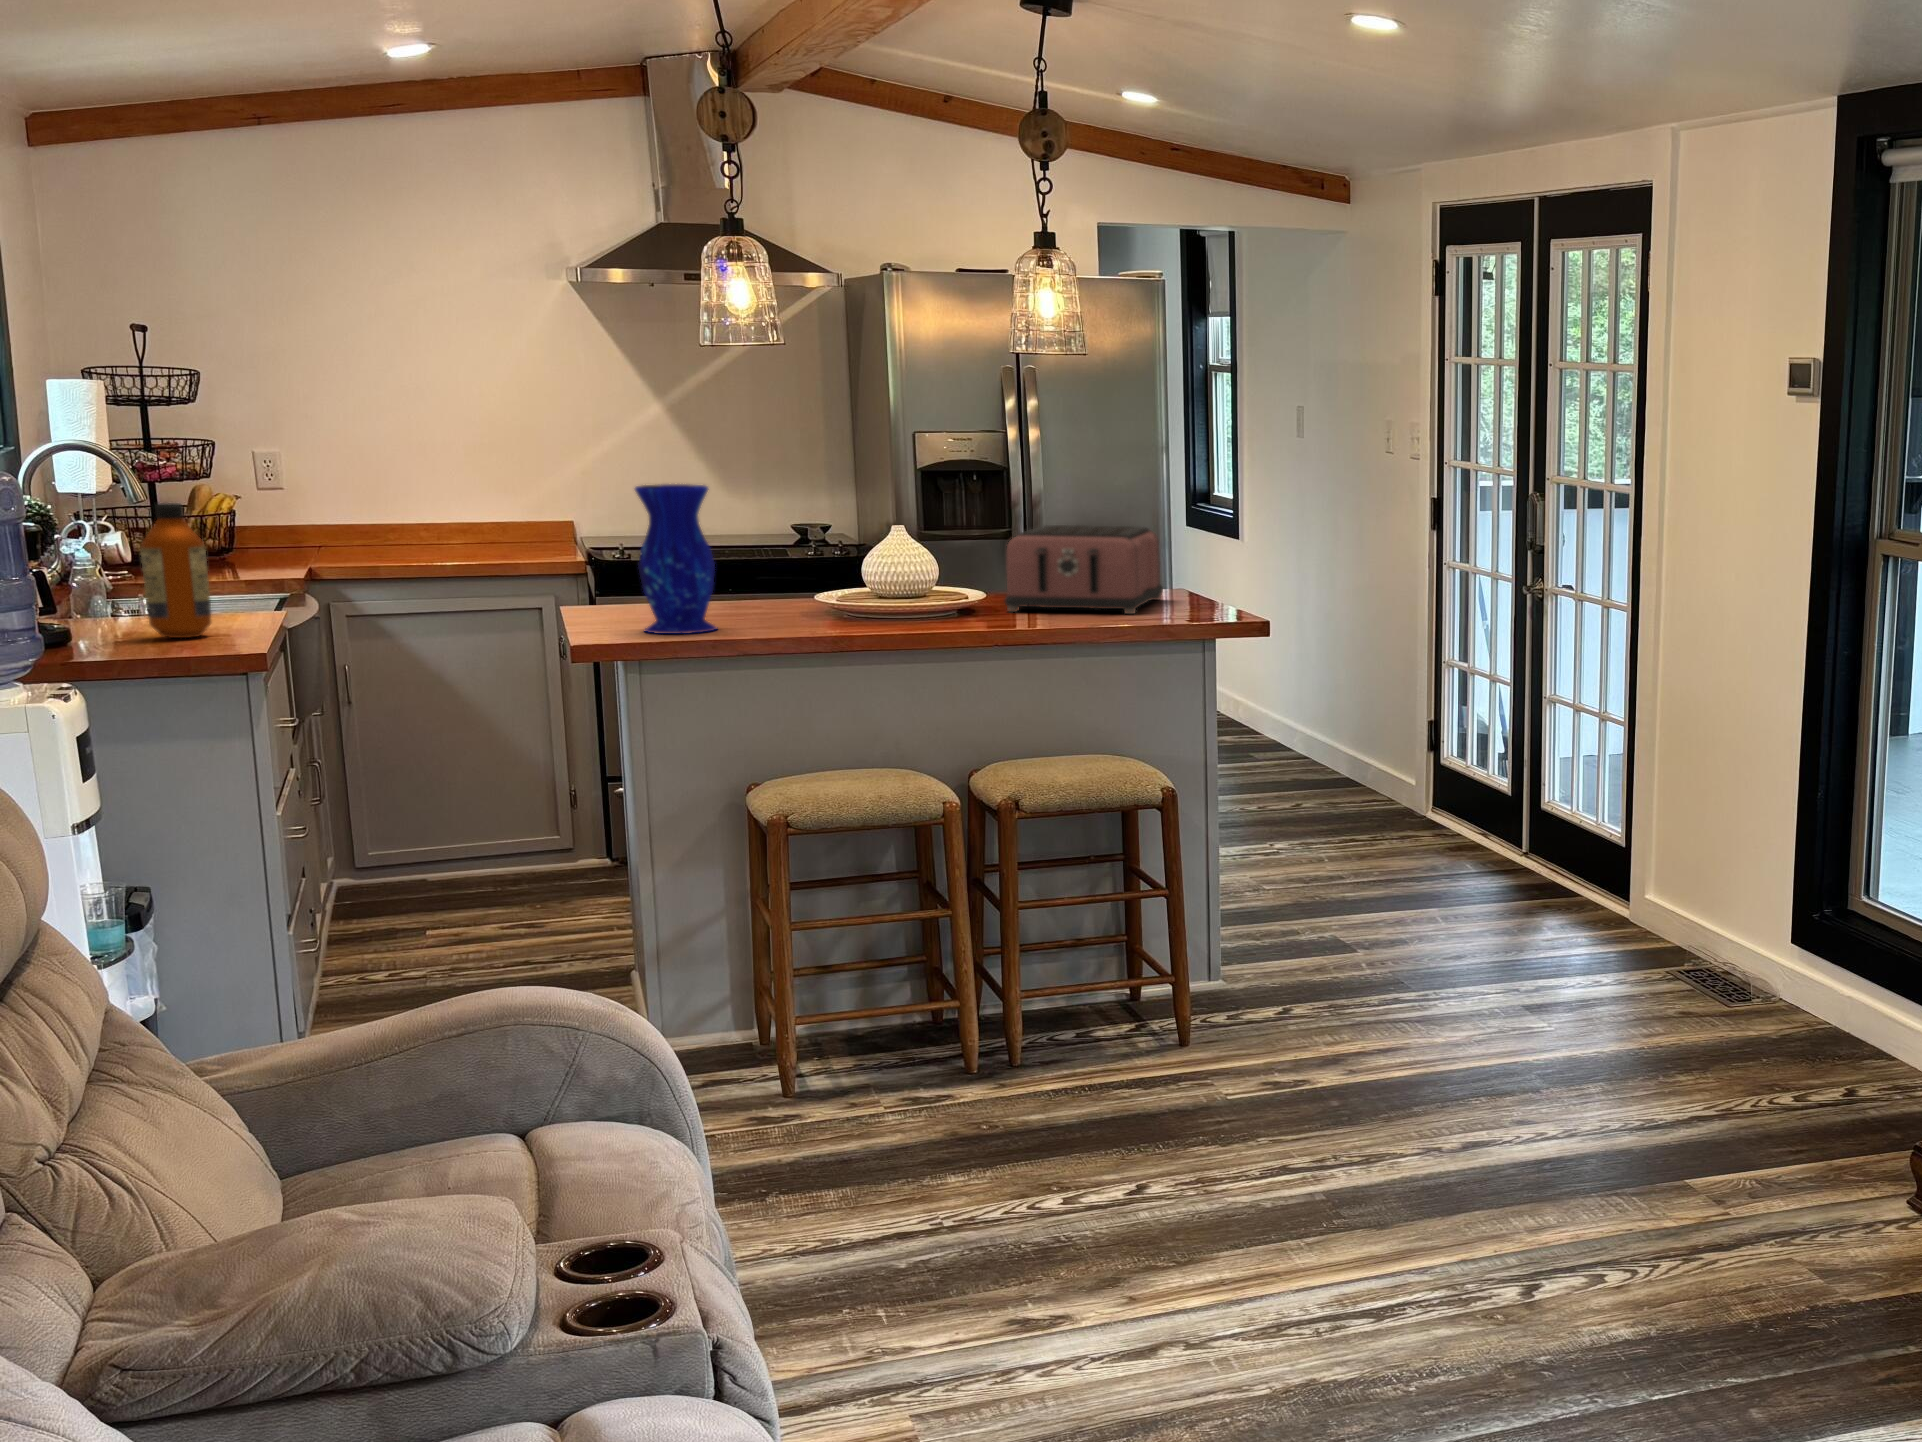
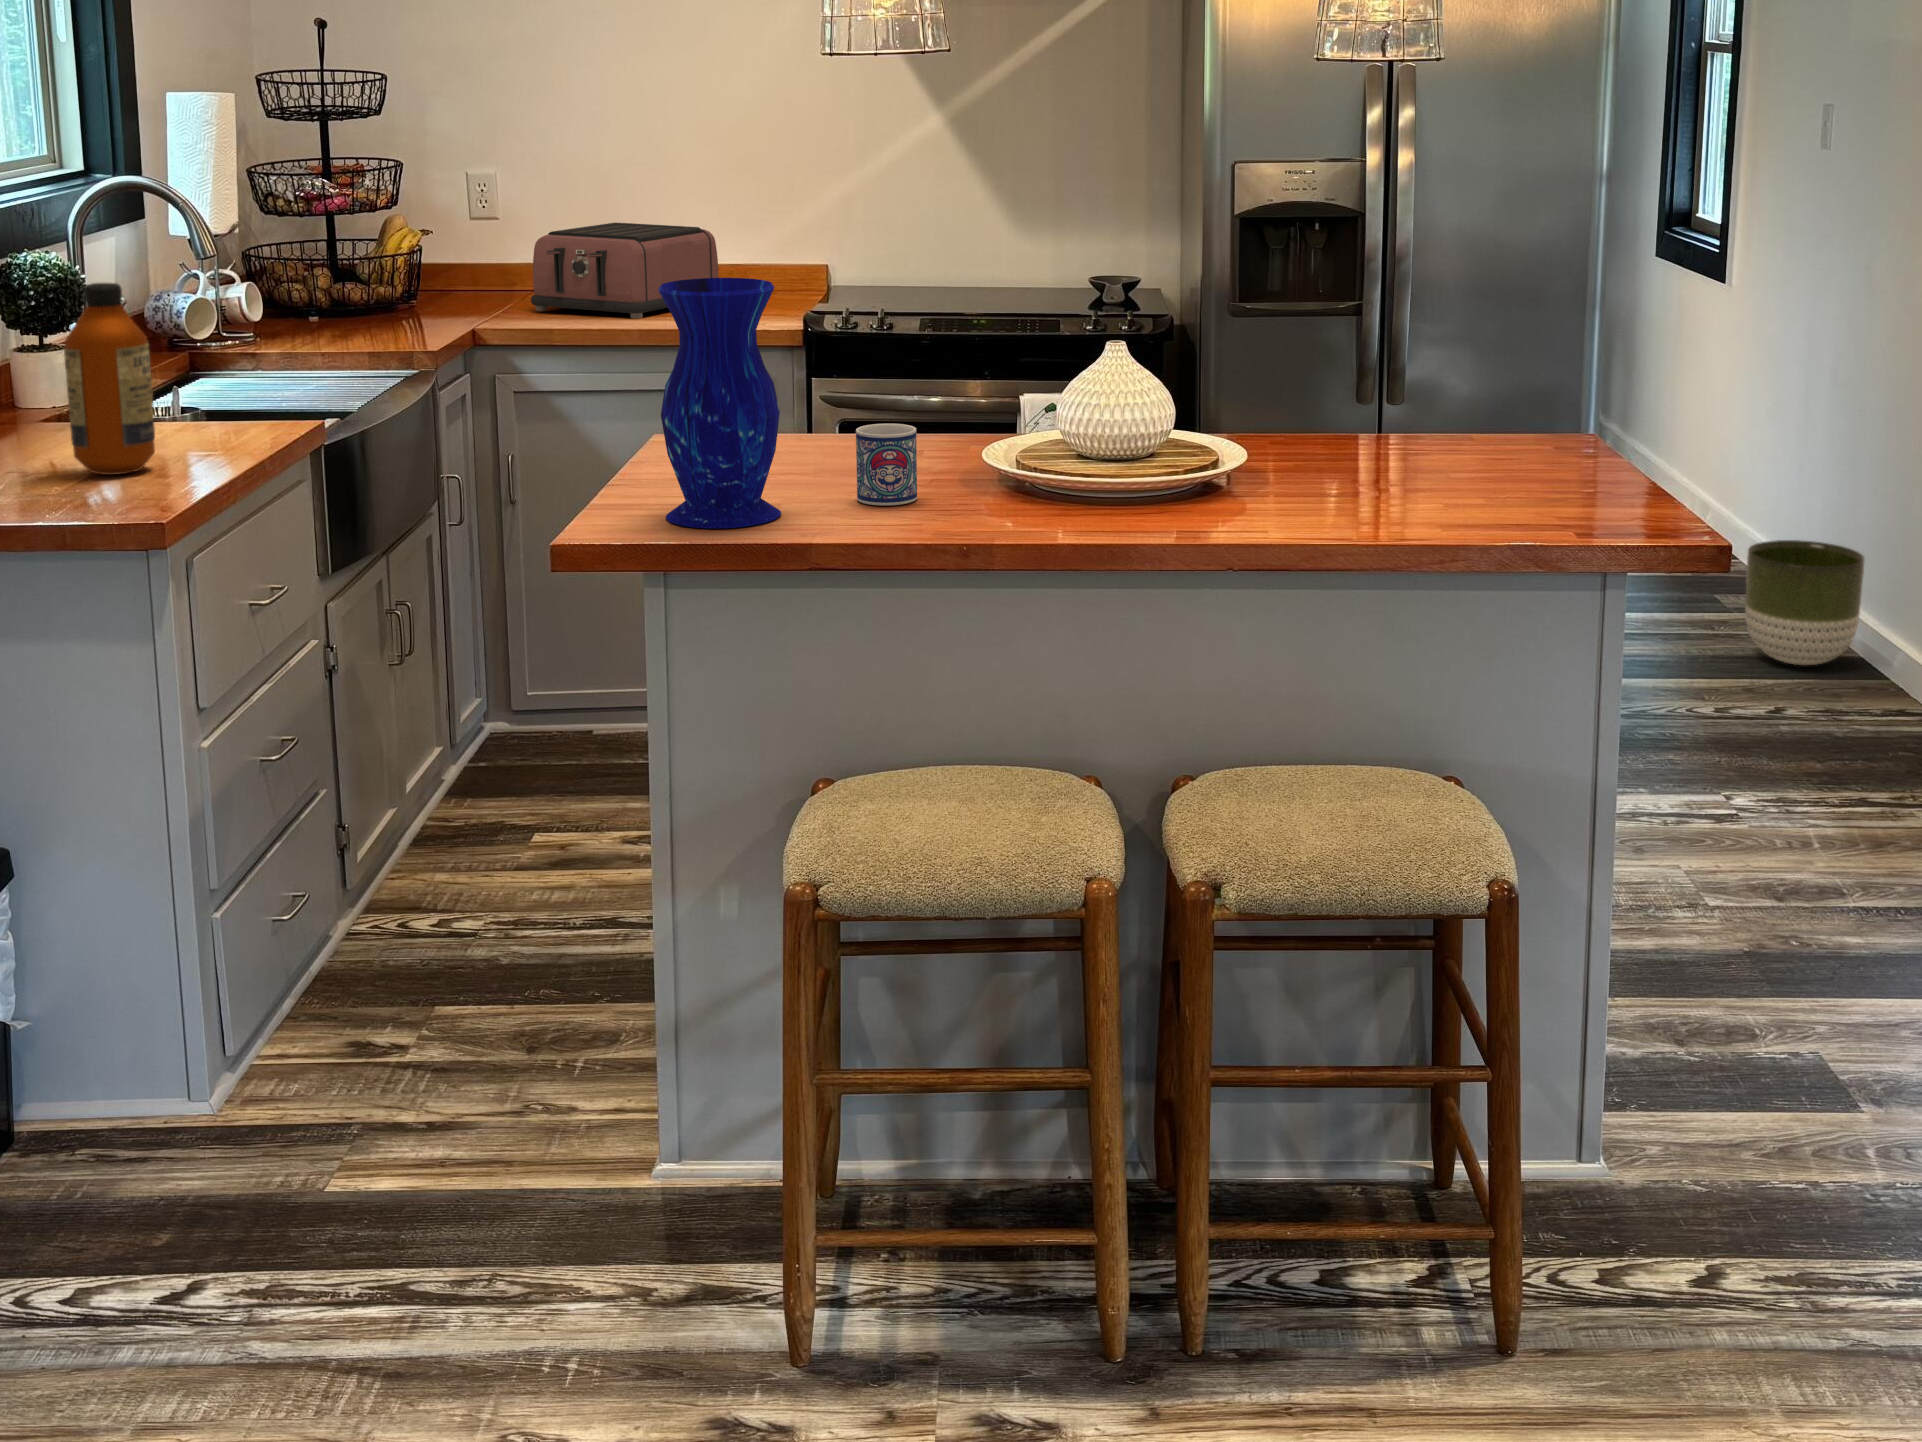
toaster: present [1005,525,1163,614] -> present [531,223,719,319]
mug: none [755,576,796,623] -> present [856,424,917,505]
planter: none [1270,701,1344,782] -> present [1745,540,1865,665]

